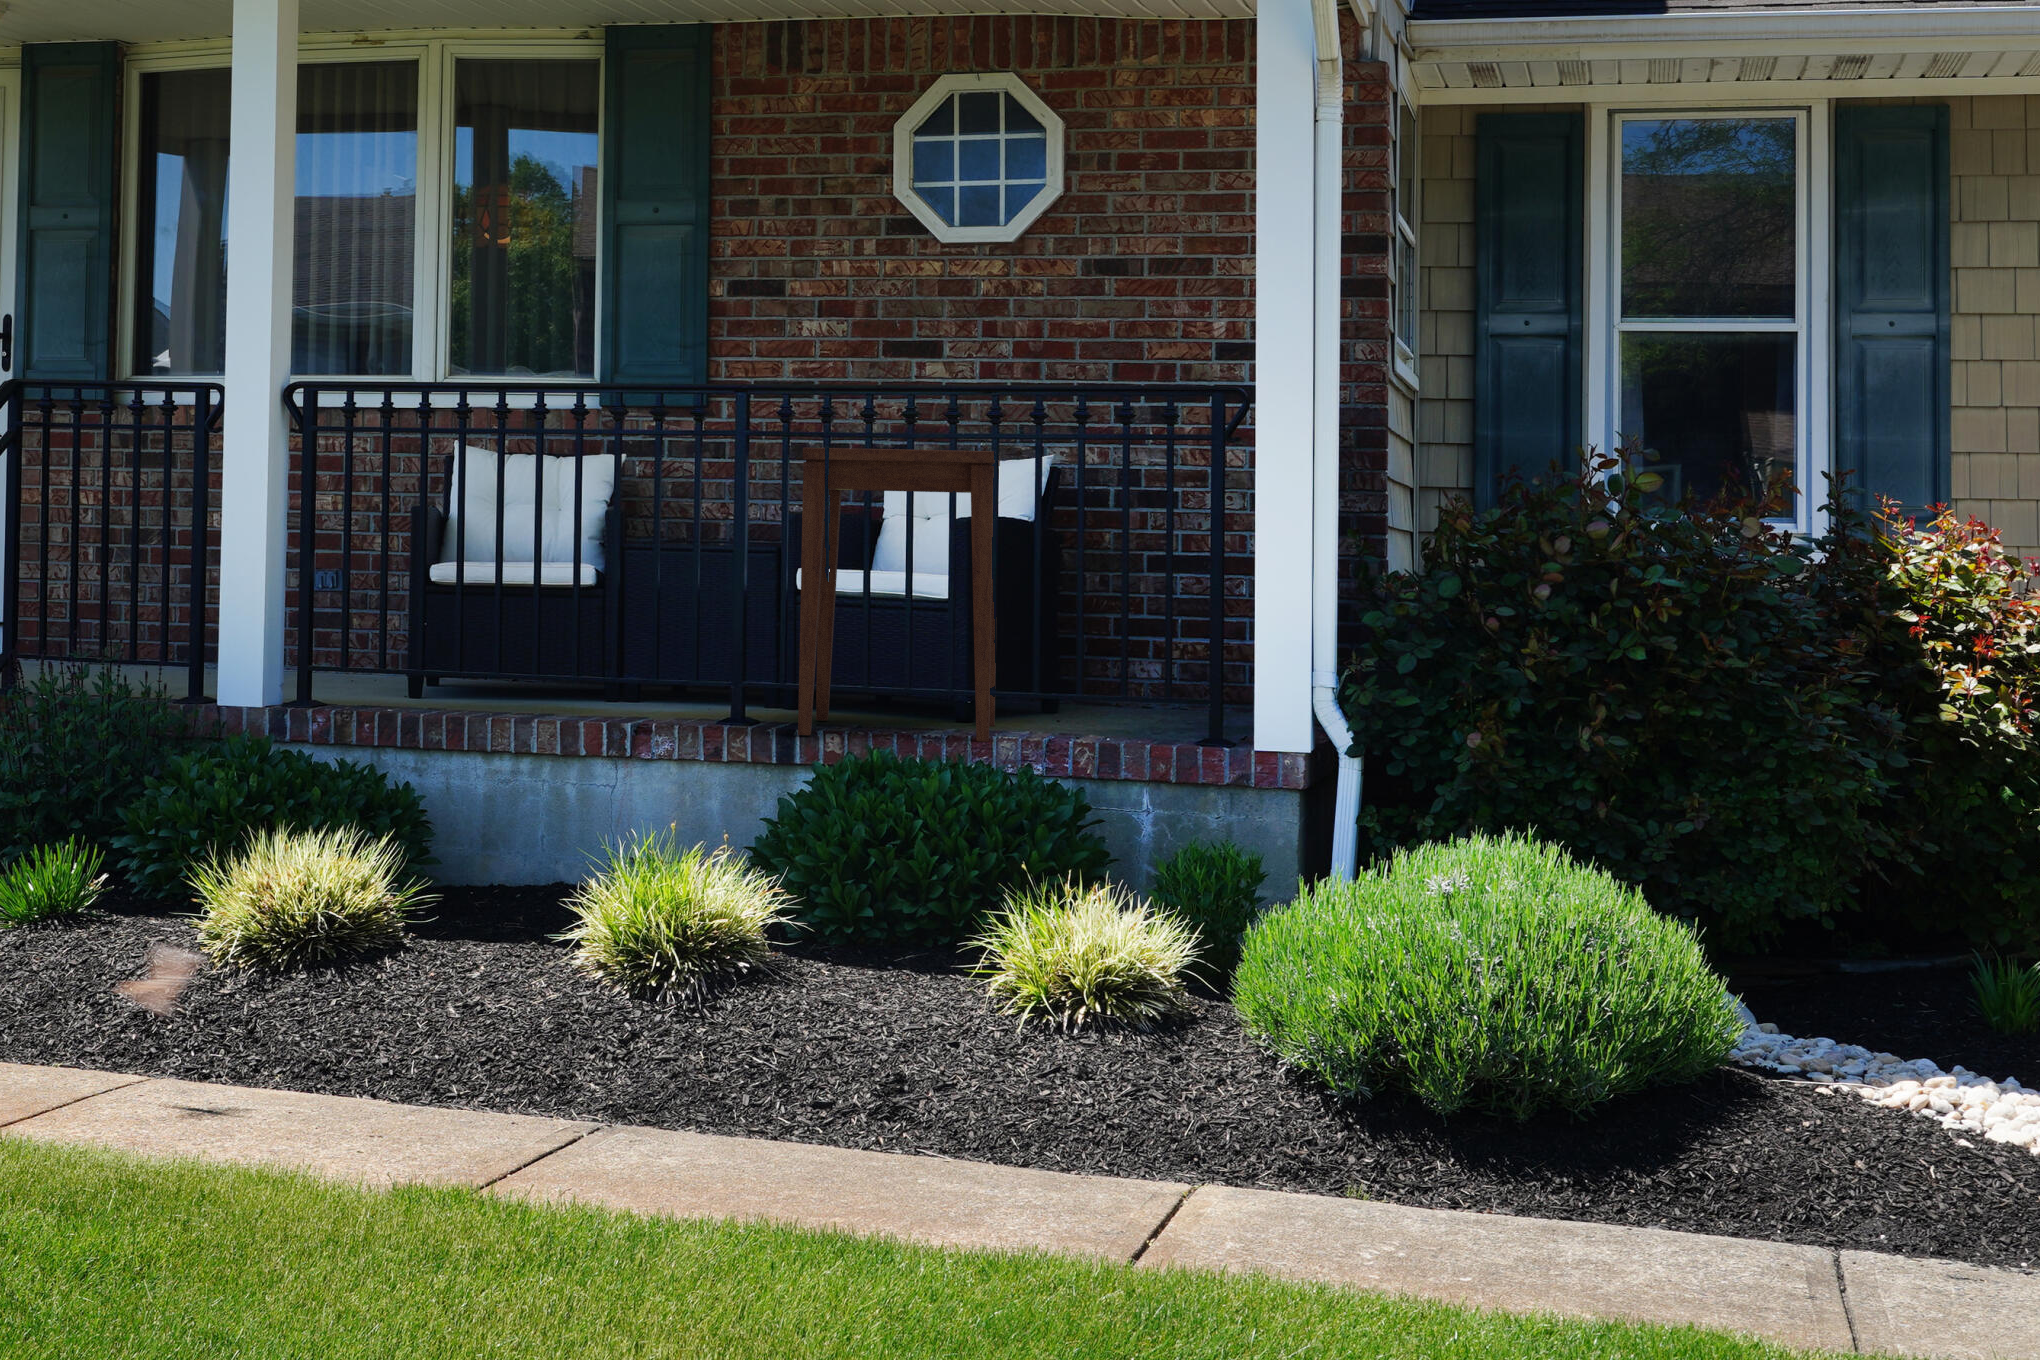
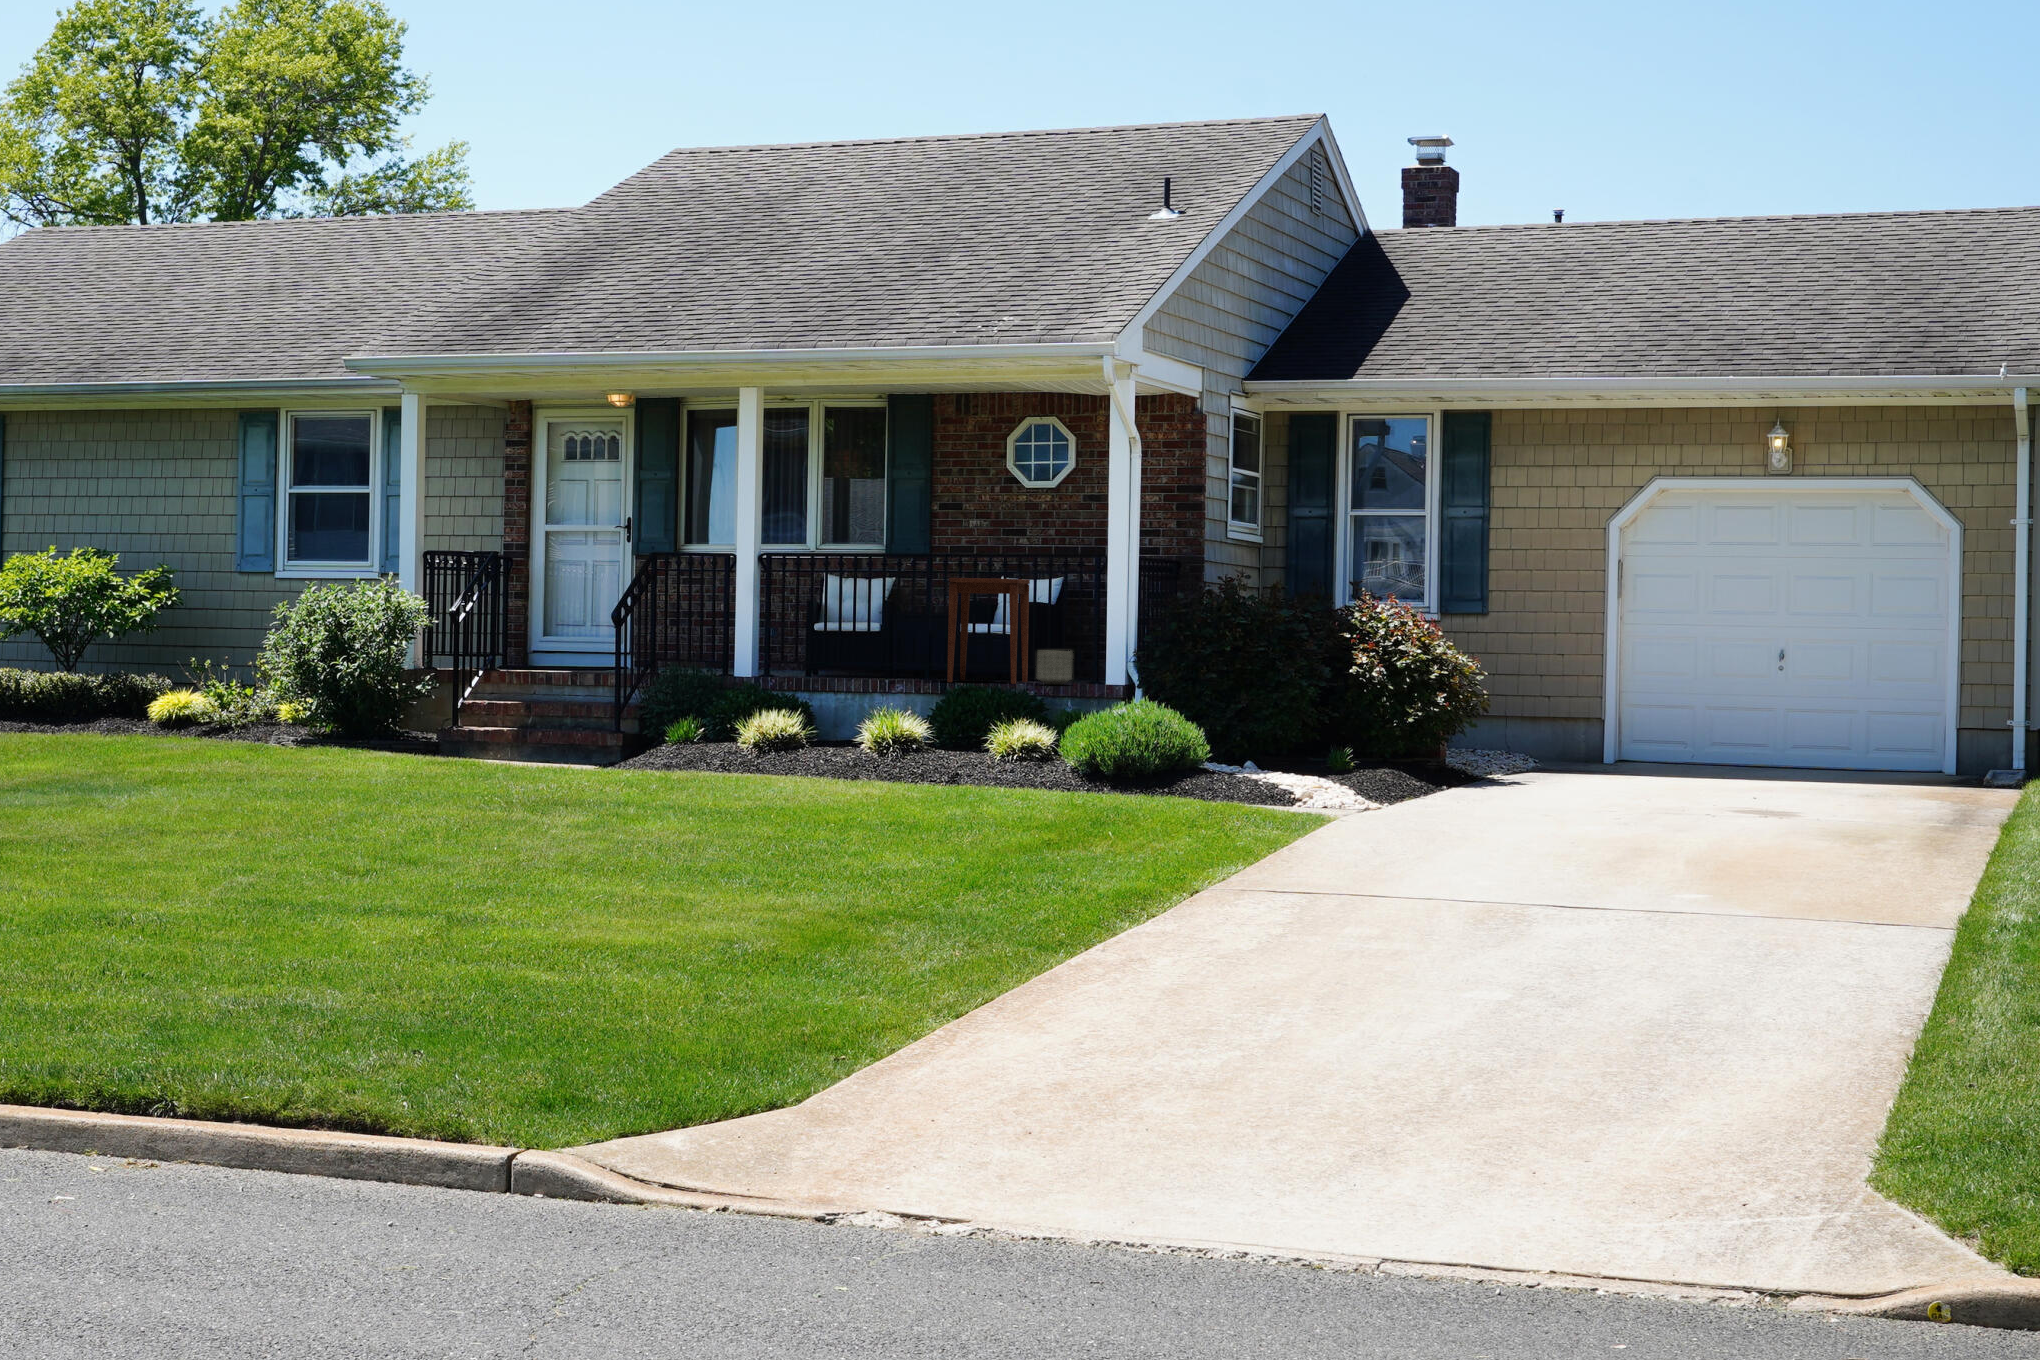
planter: none [1057,651,1159,751] -> present [1037,651,1073,685]

